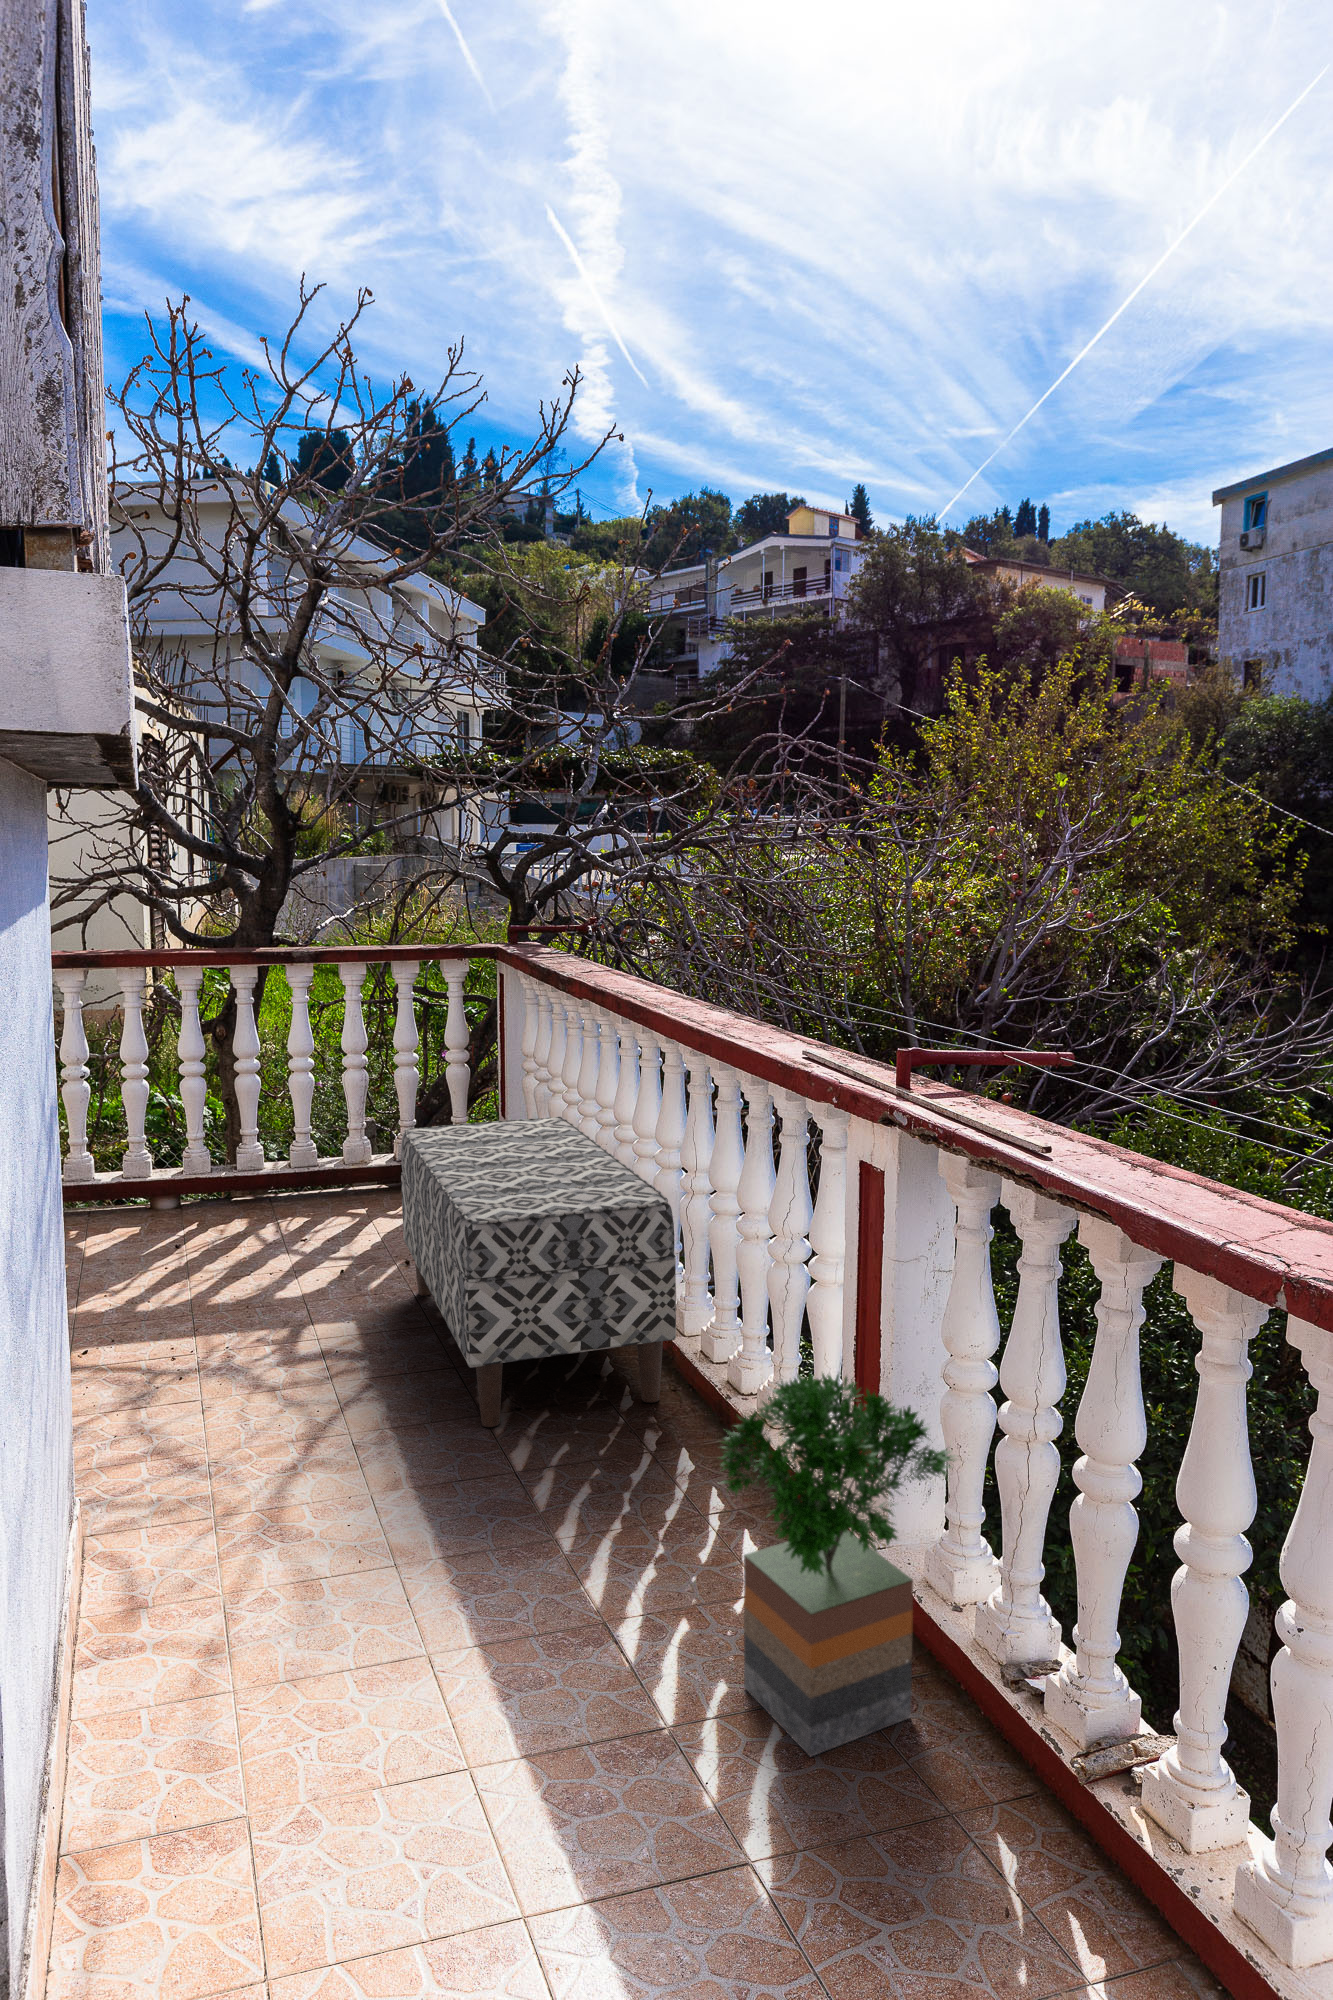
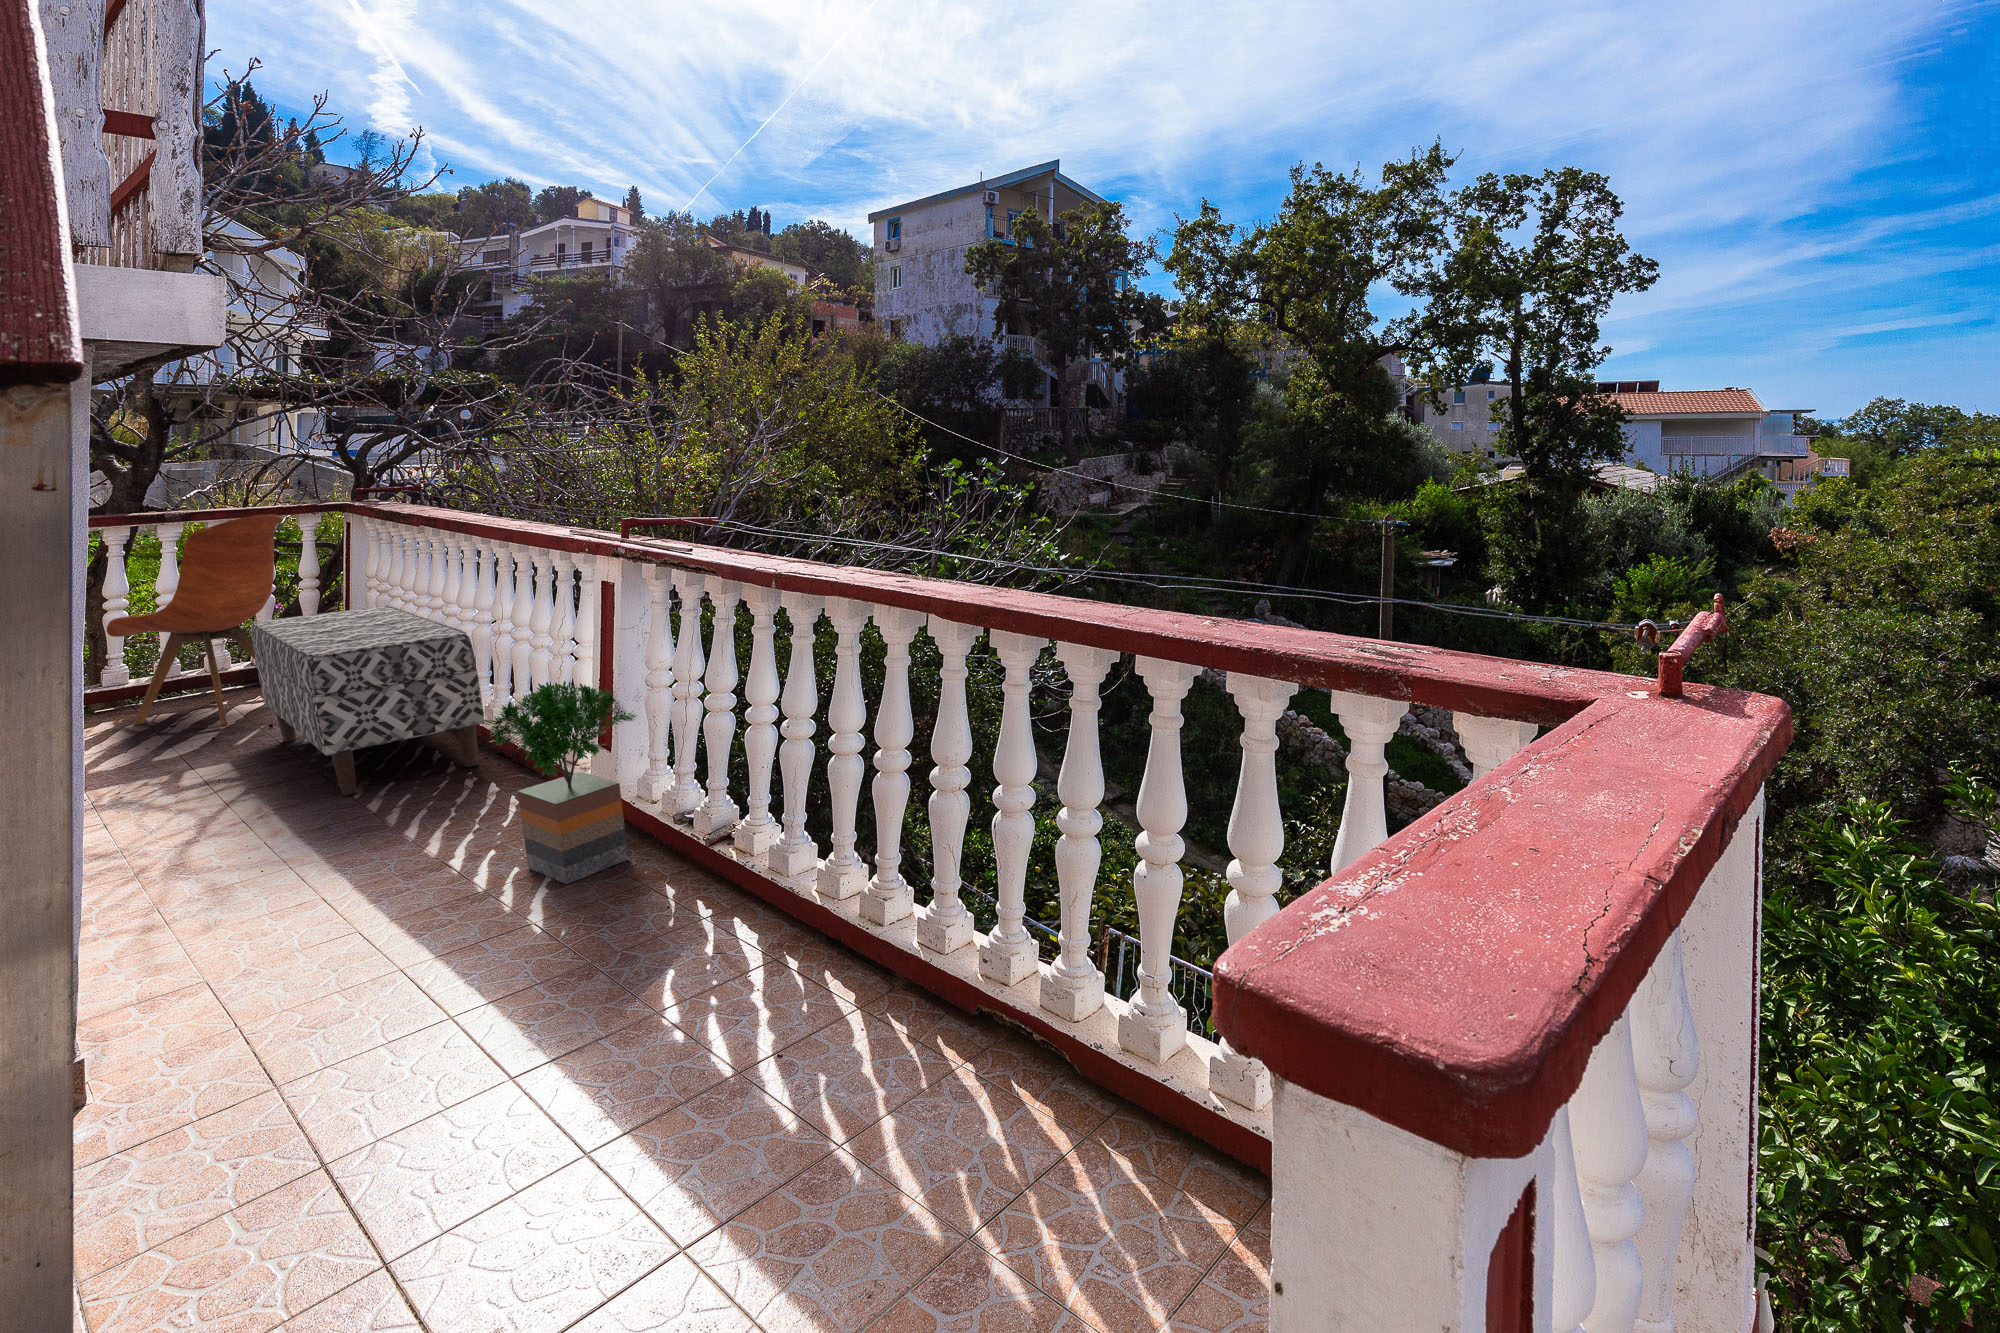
dining chair: none [254,976,451,1250] -> present [107,514,281,725]

